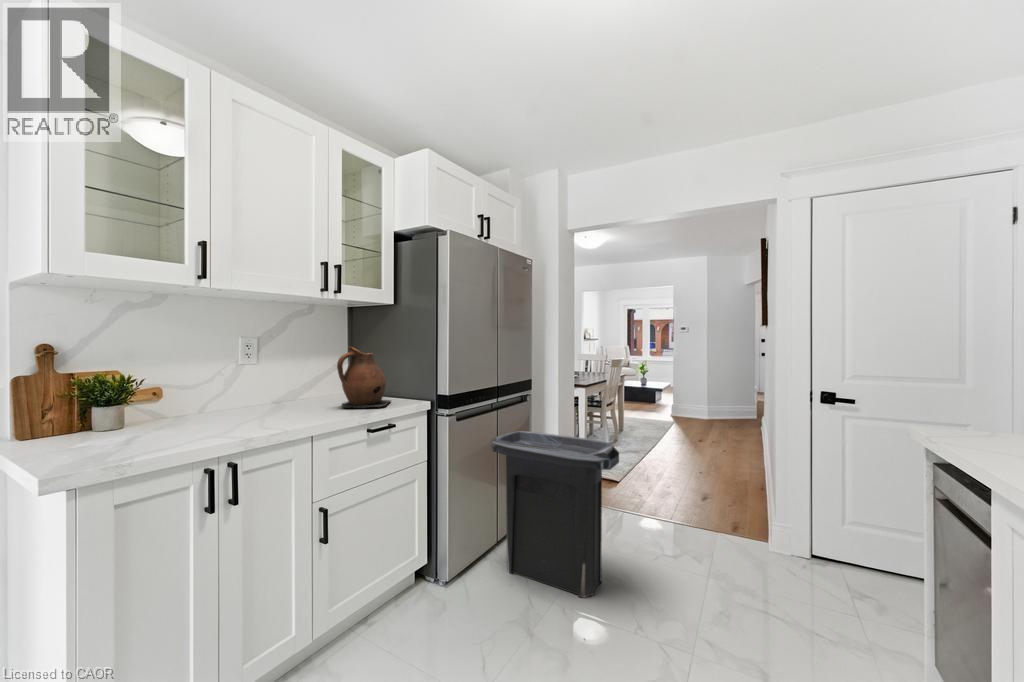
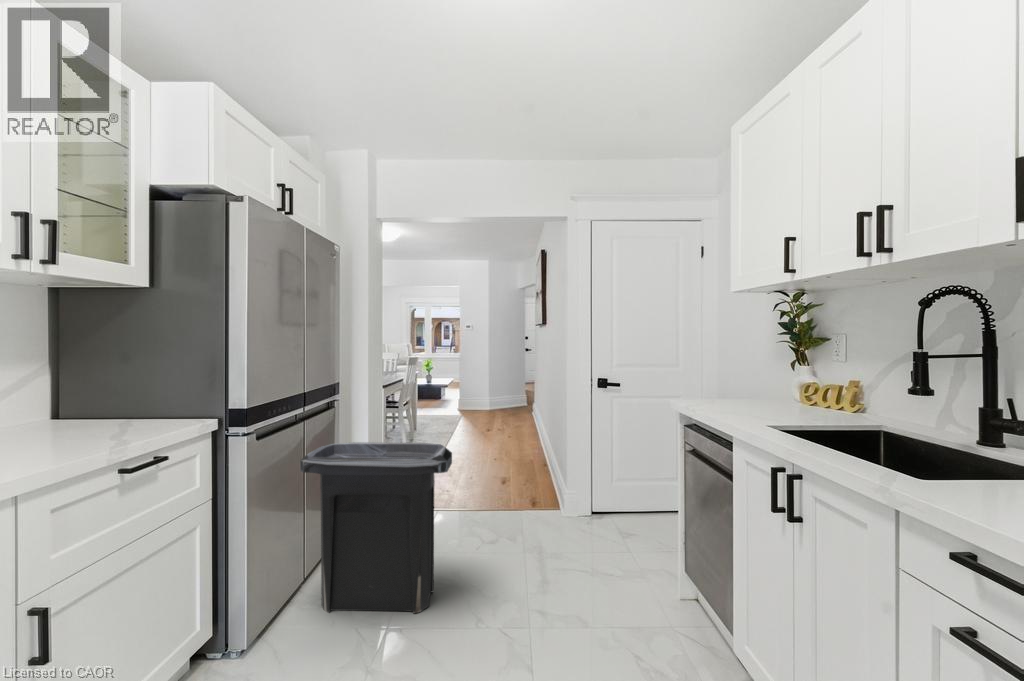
ceramic pitcher: present [337,347,391,407] -> none [49,348,150,441]

